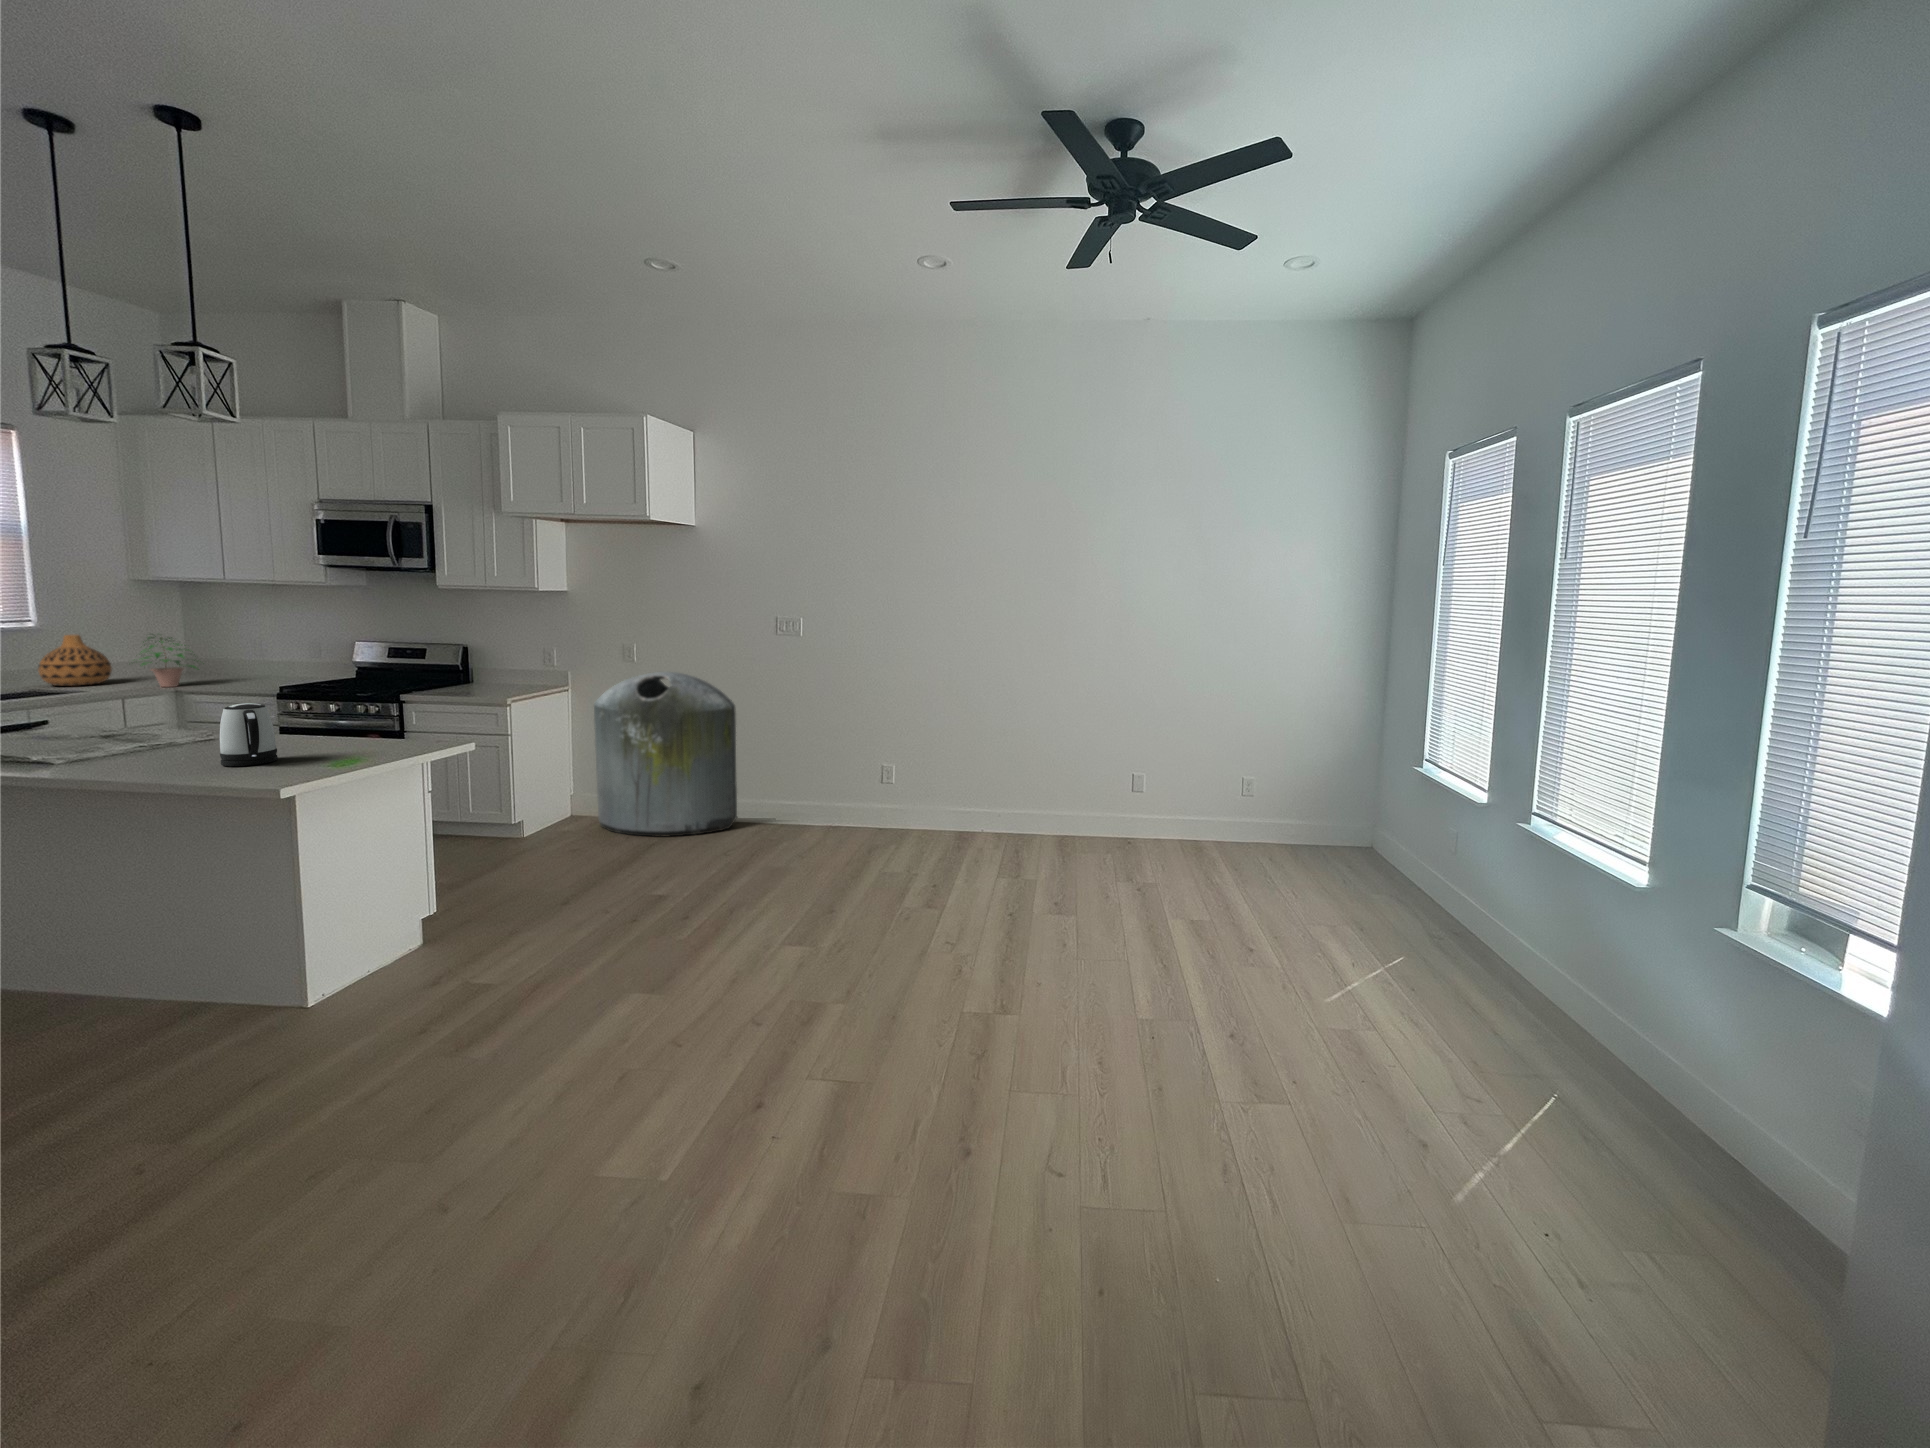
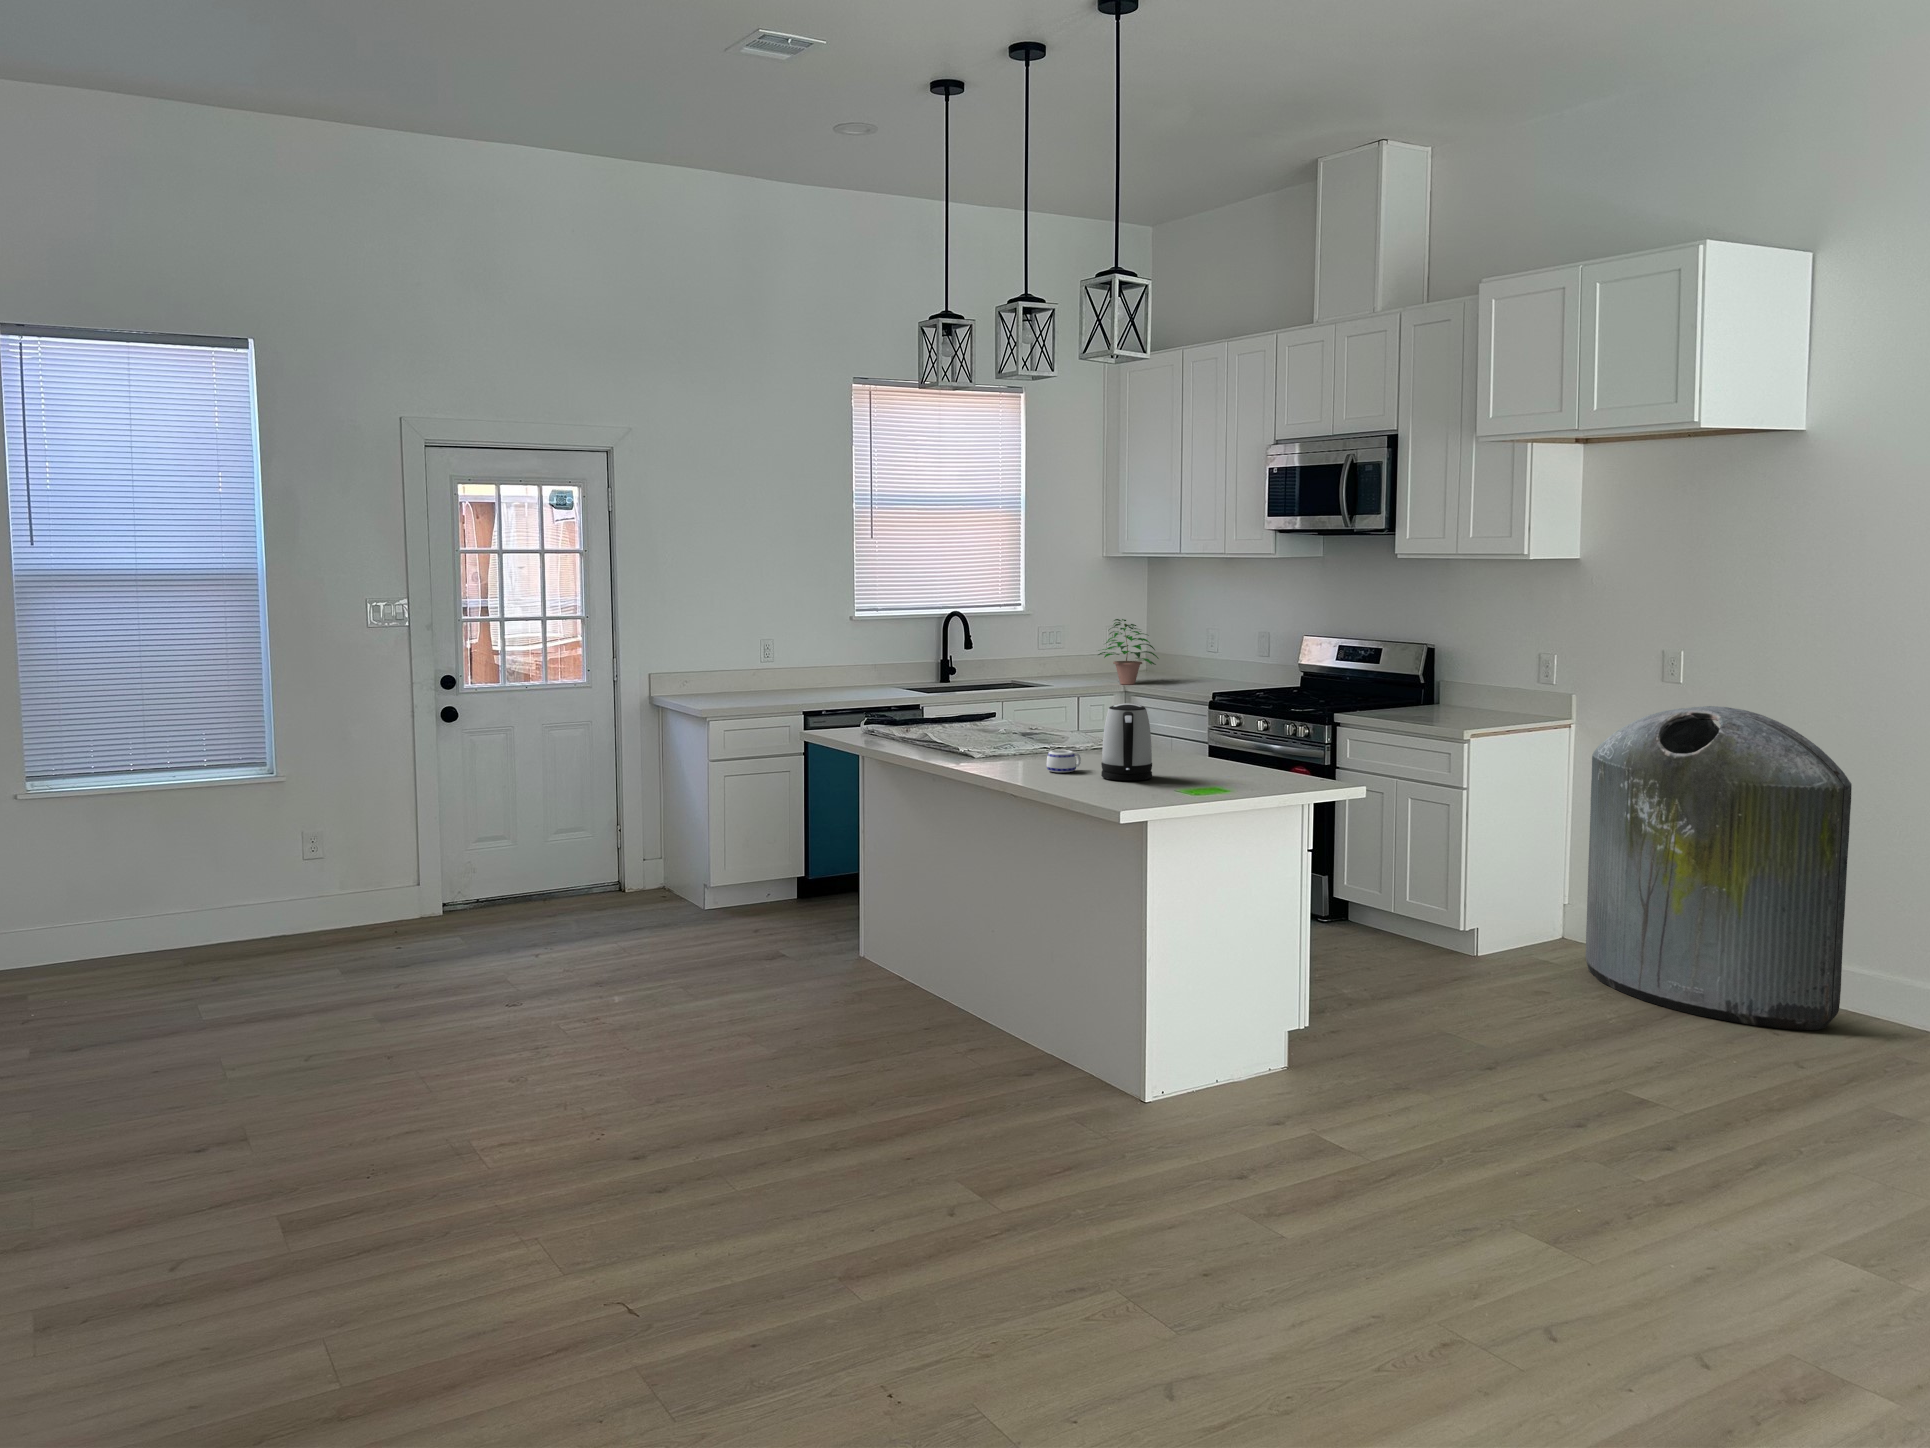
vase: present [38,635,112,686] -> none [1034,619,1088,677]
mug: none [148,748,189,768] -> present [1047,750,1081,772]

